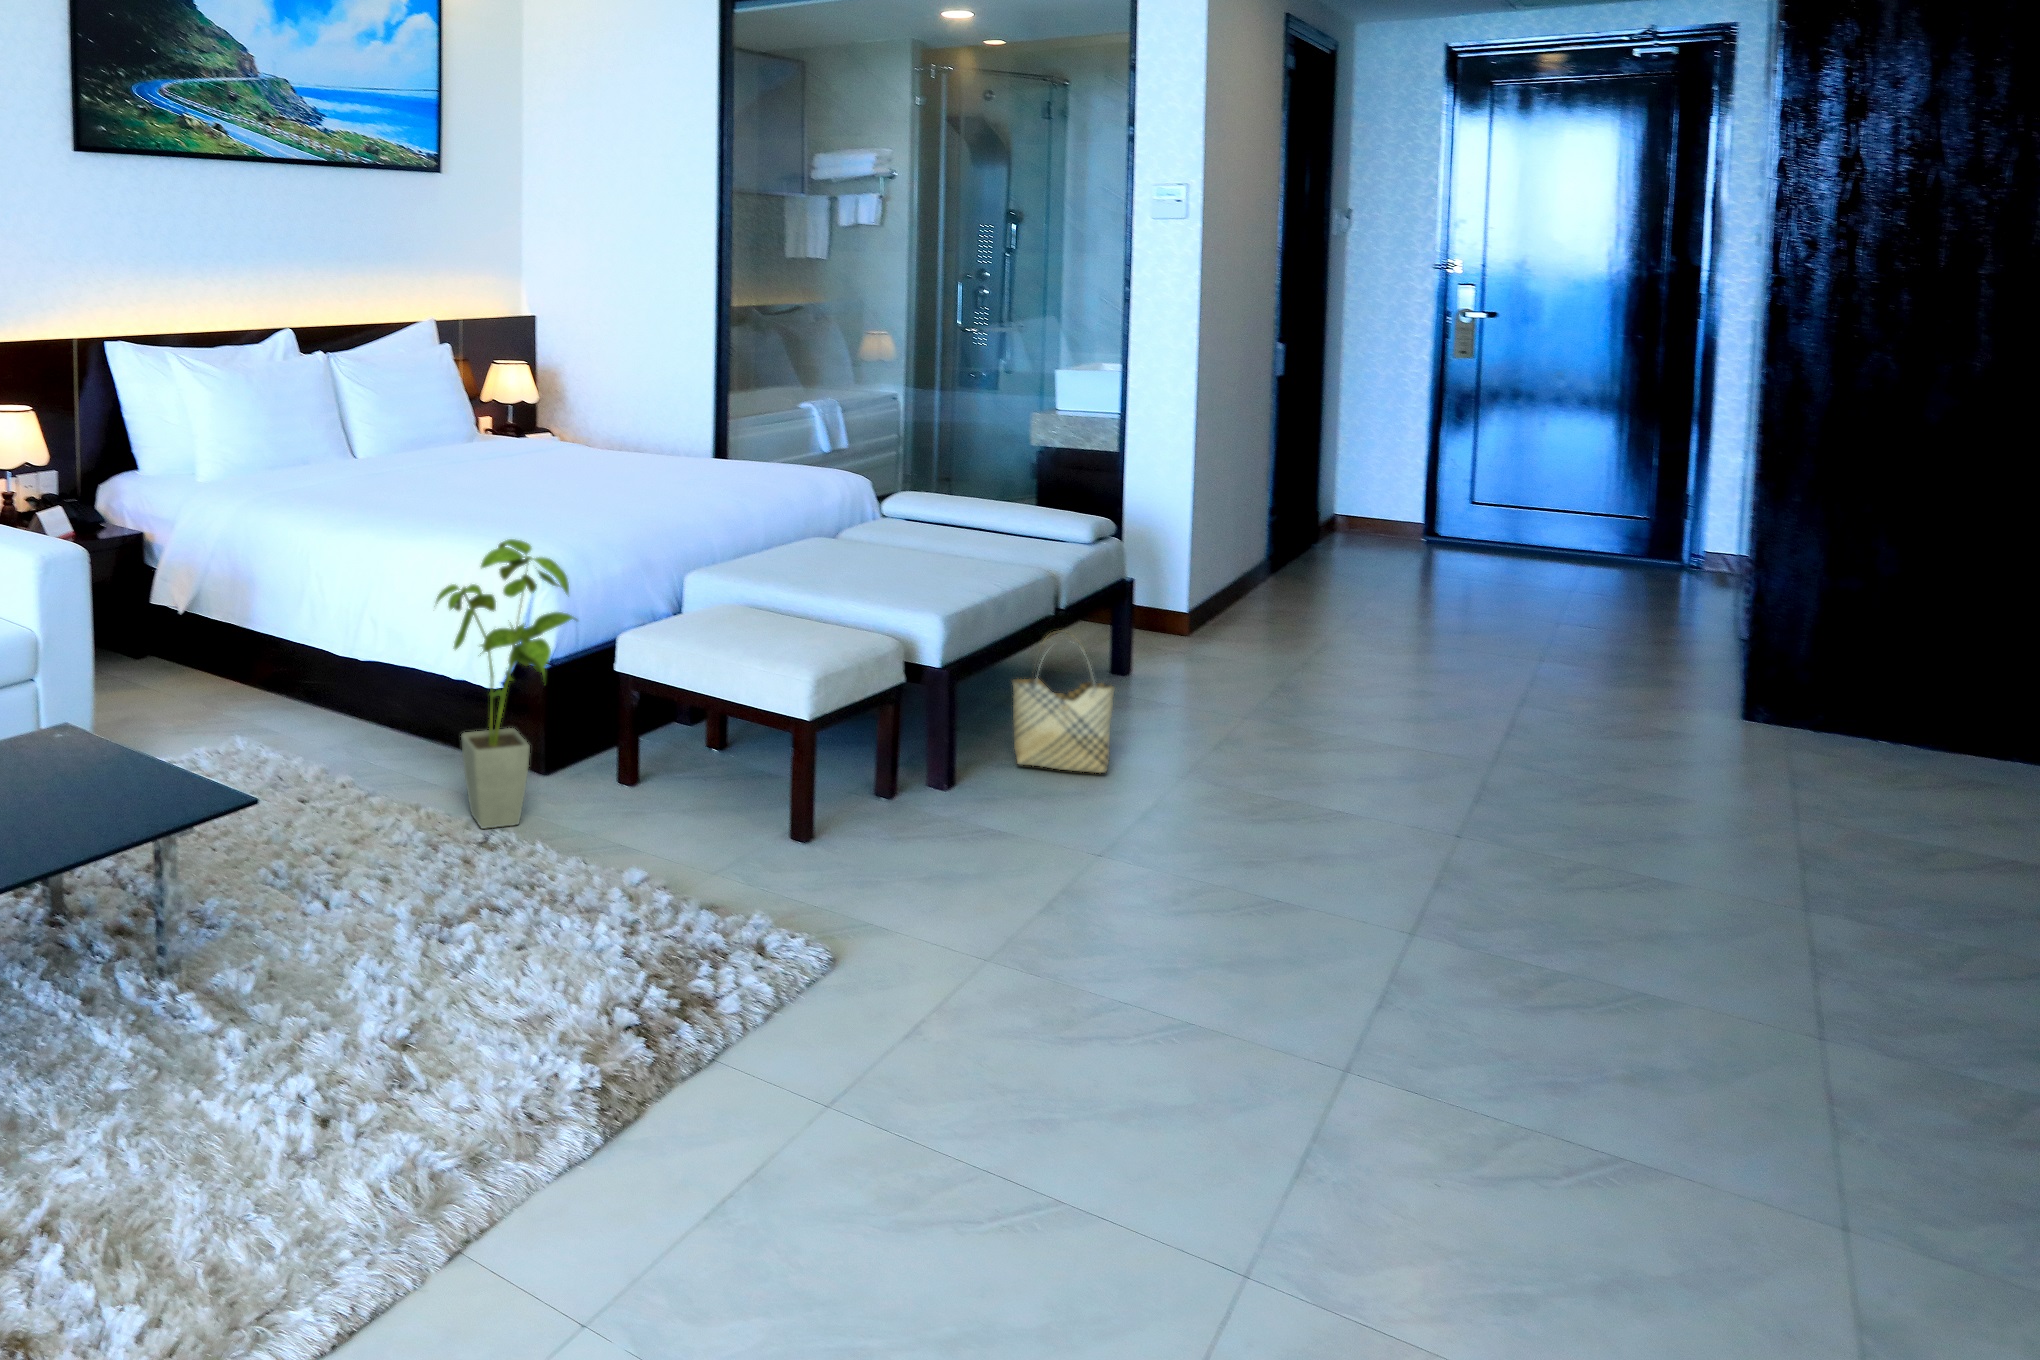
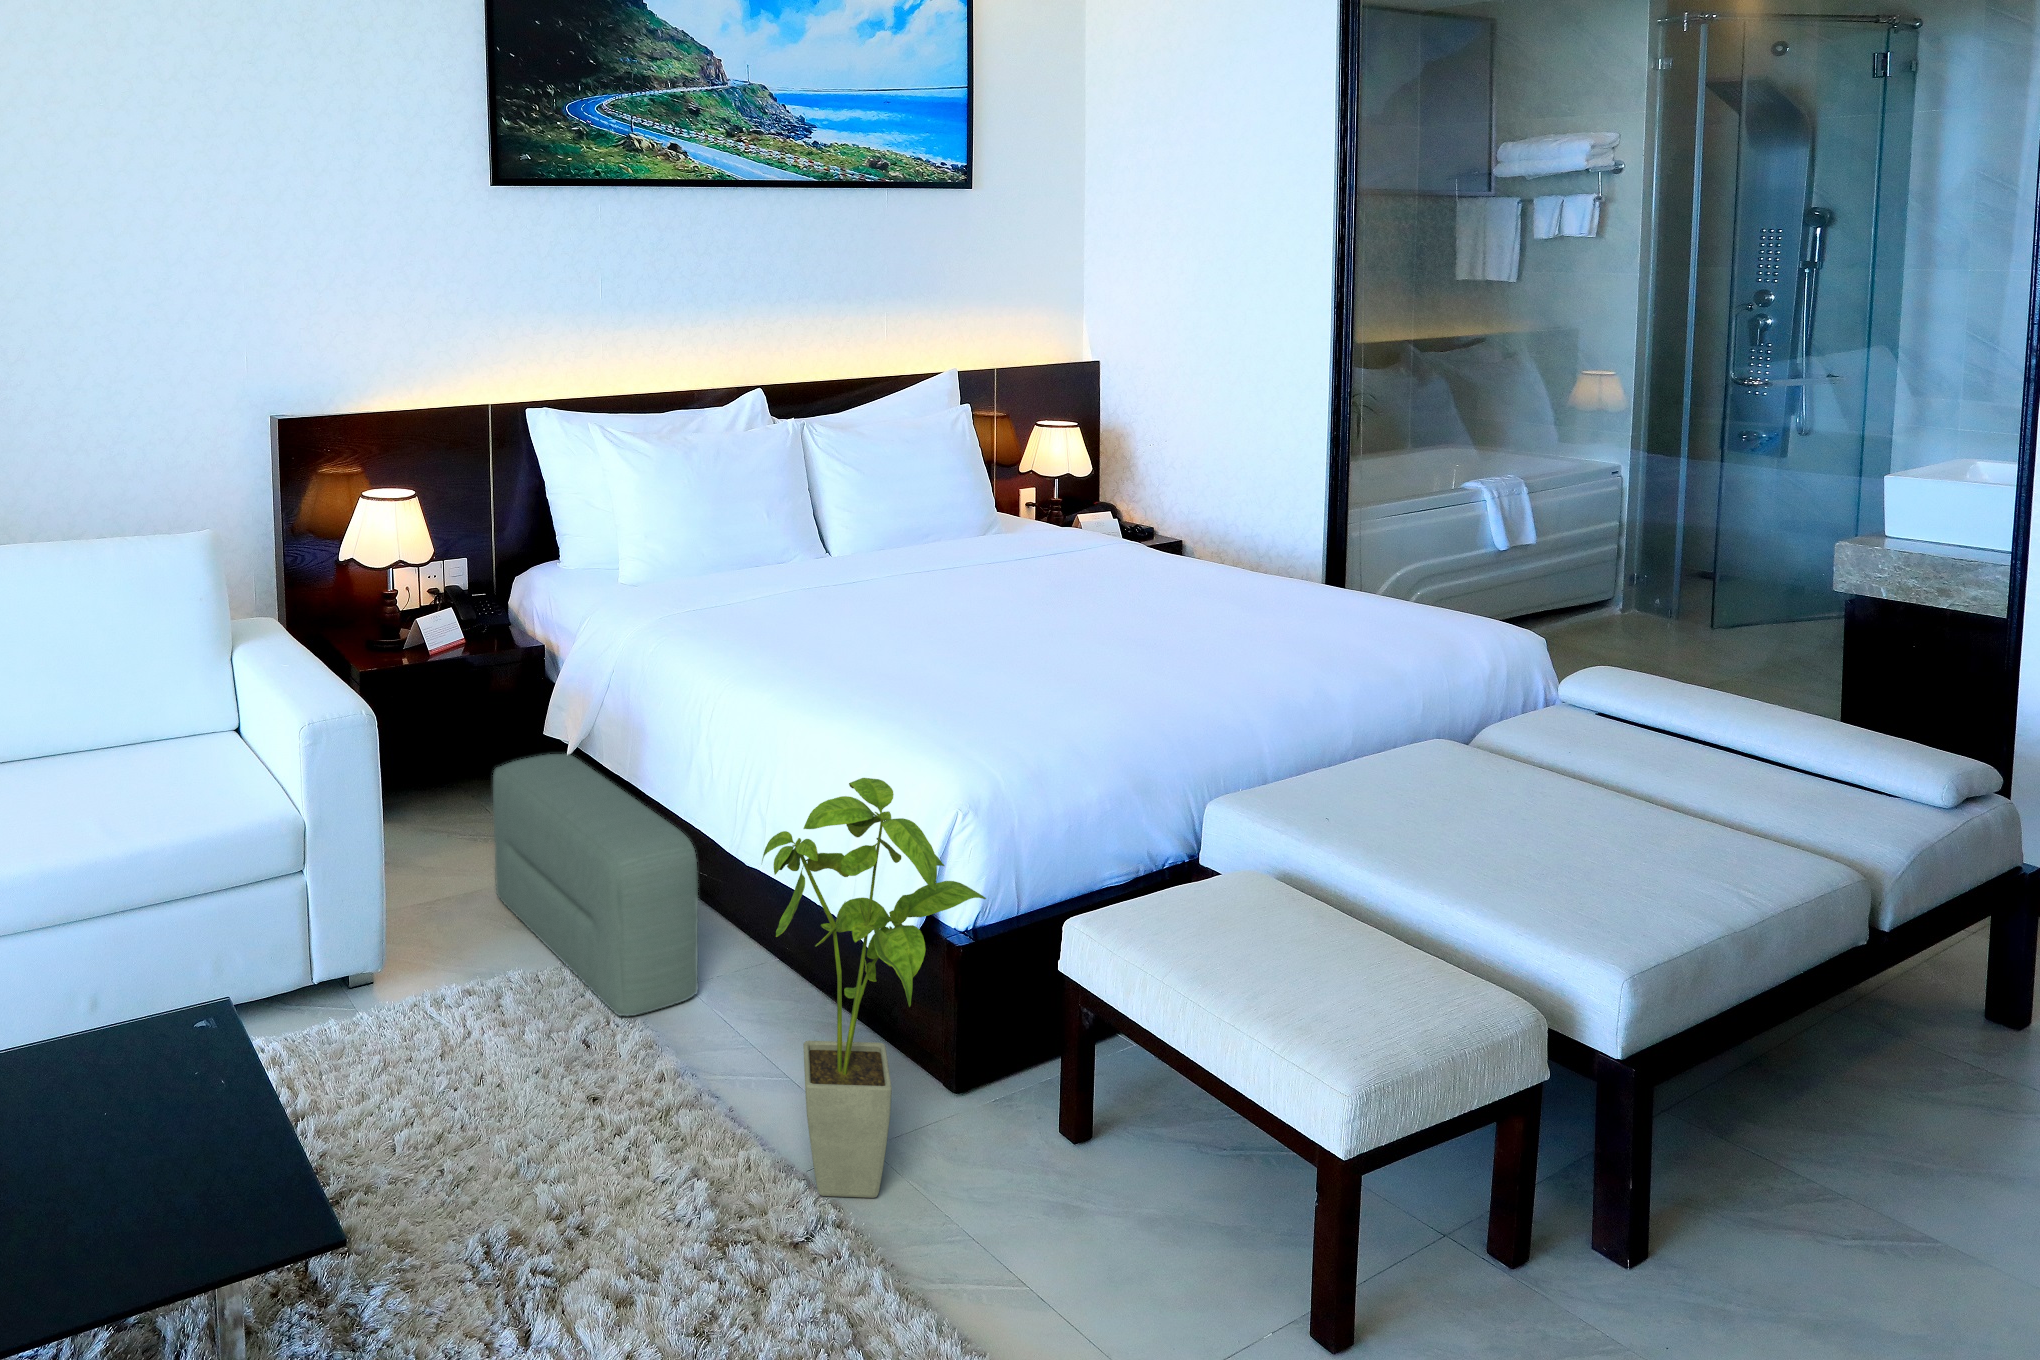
pouf: none [145,600,343,768] -> present [493,754,698,1016]
woven basket: present [1012,631,1115,773] -> none [1774,999,1999,1283]

